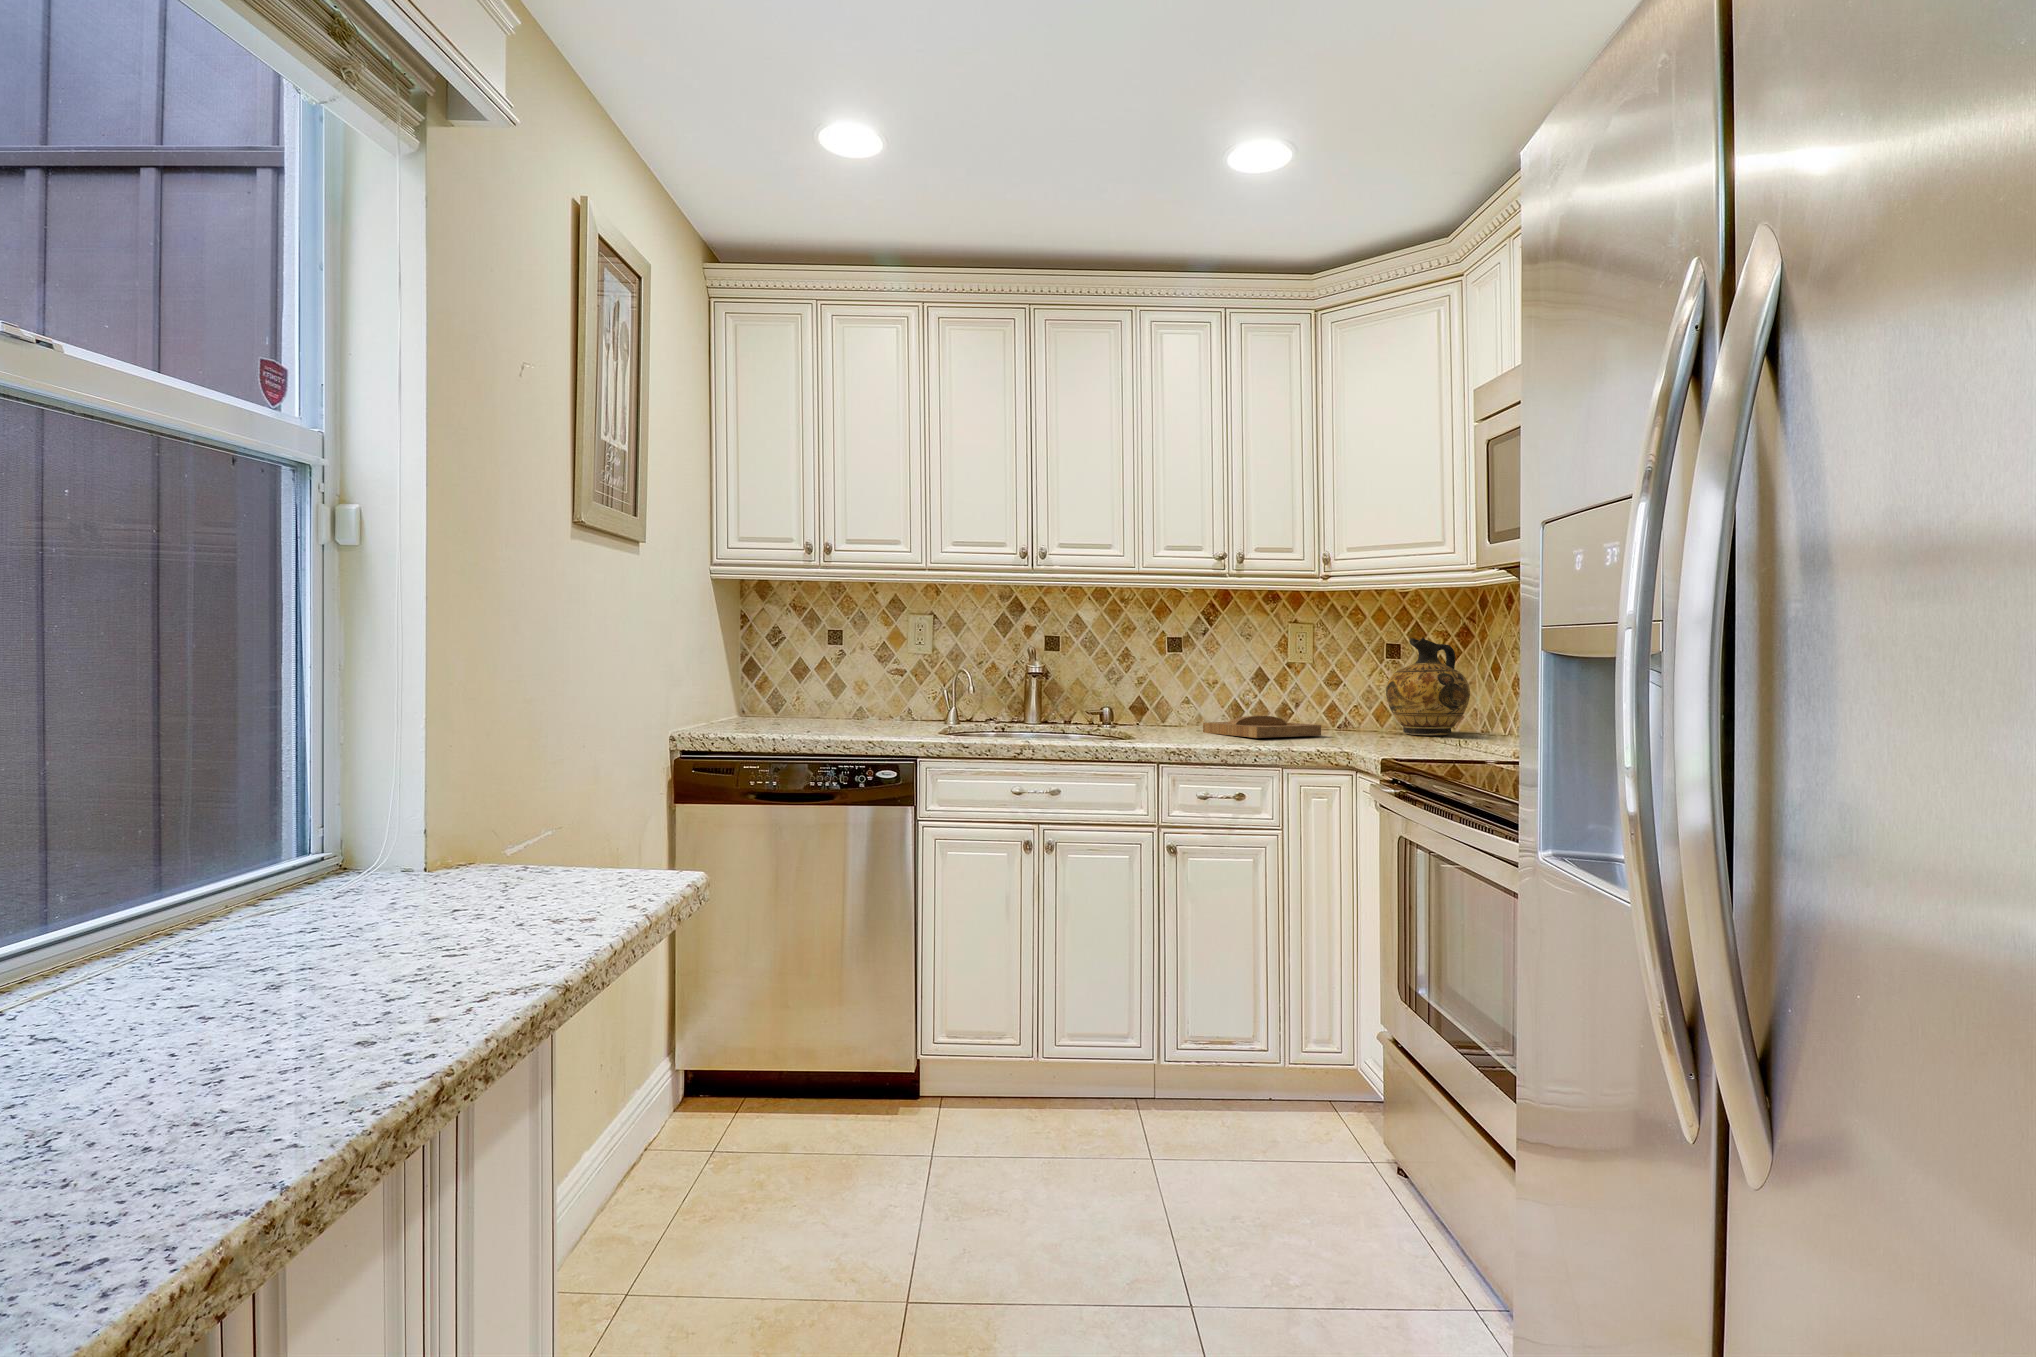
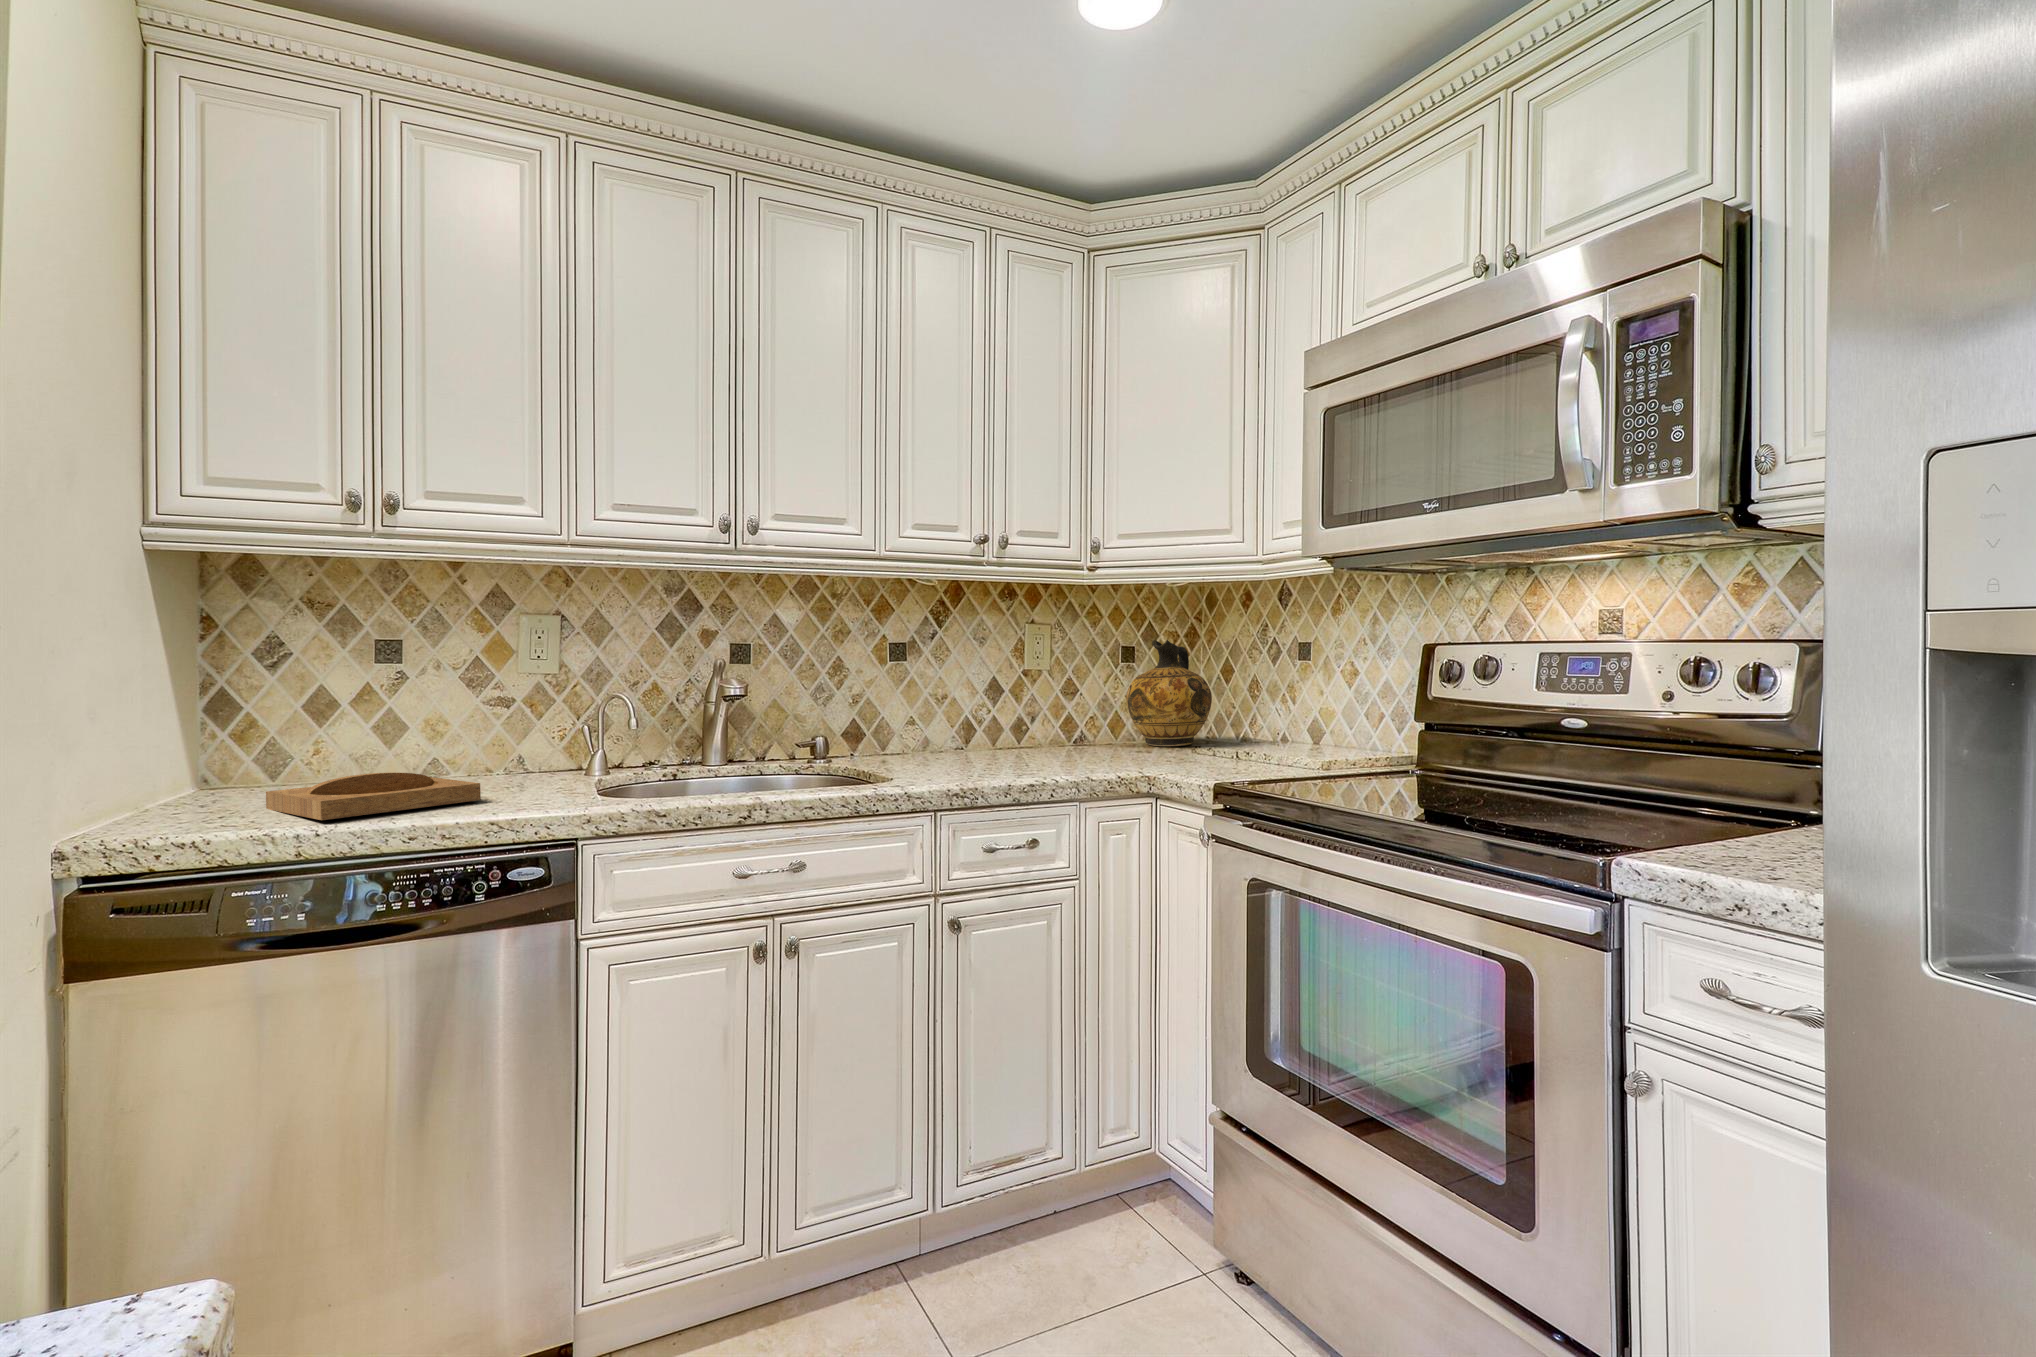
tray: present [1203,716,1321,738] -> present [266,773,481,820]

